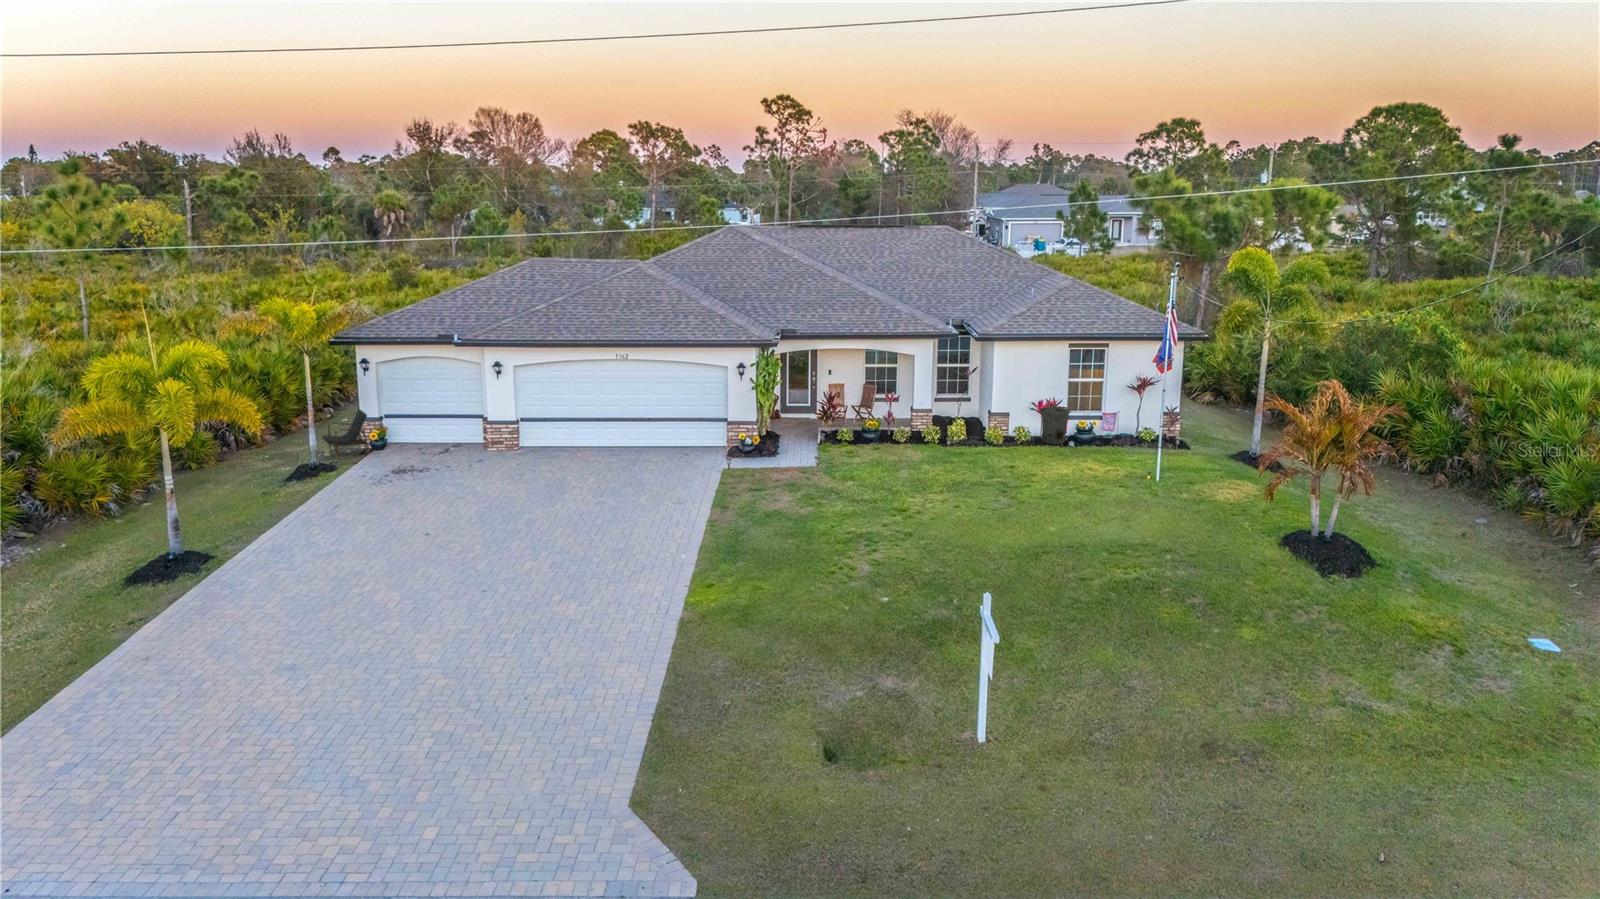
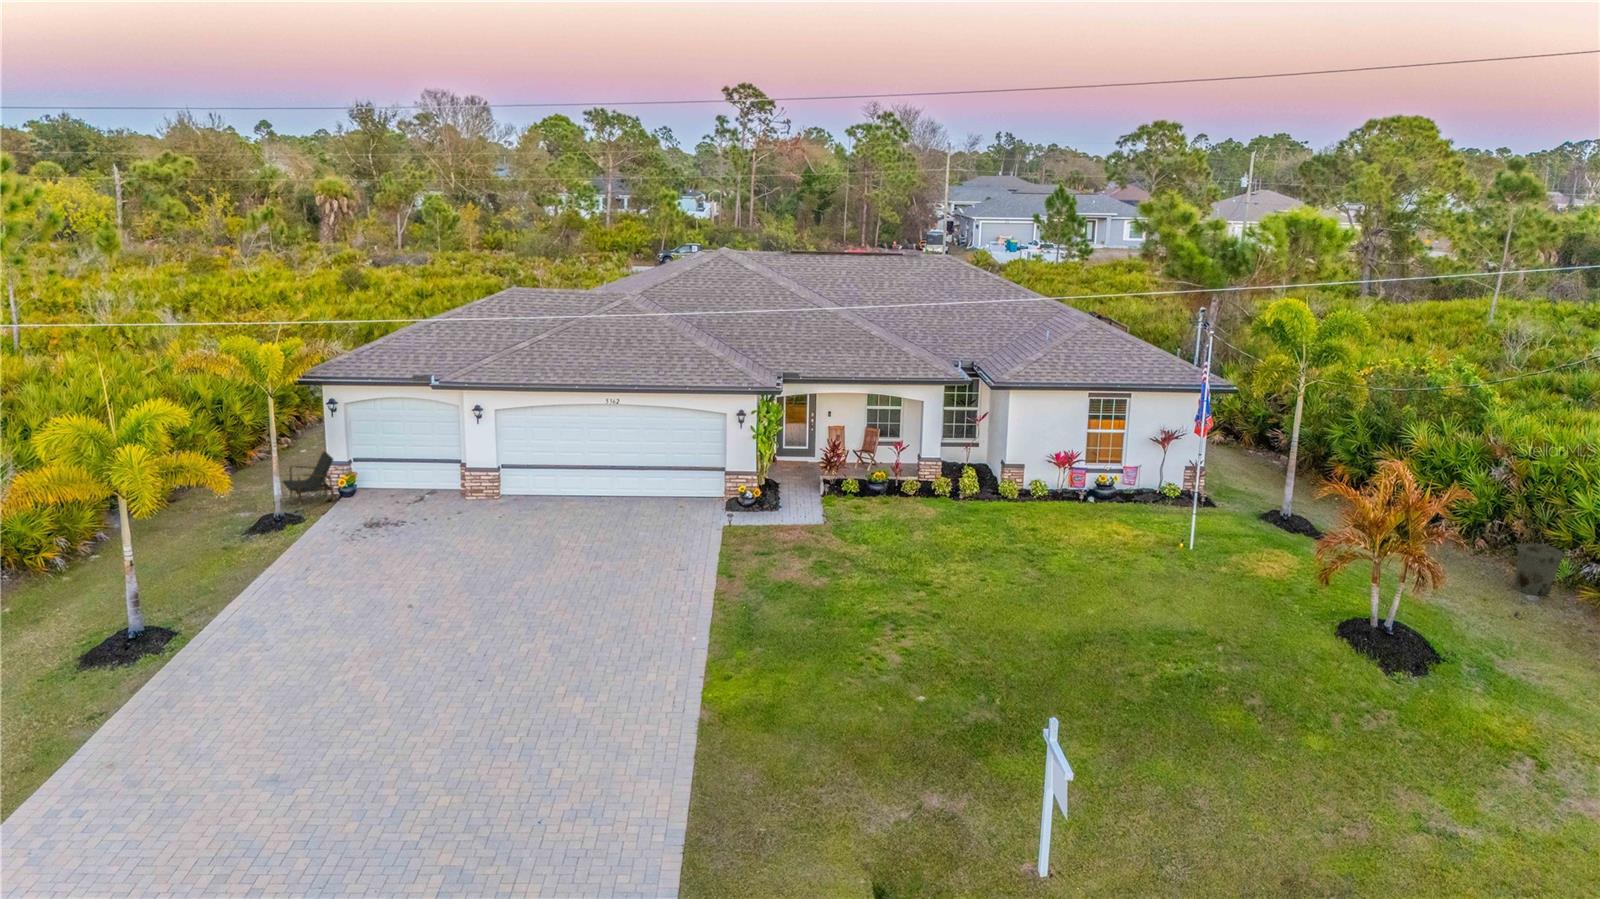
trash can: present [1040,405,1071,444] -> present [1514,543,1565,596]

